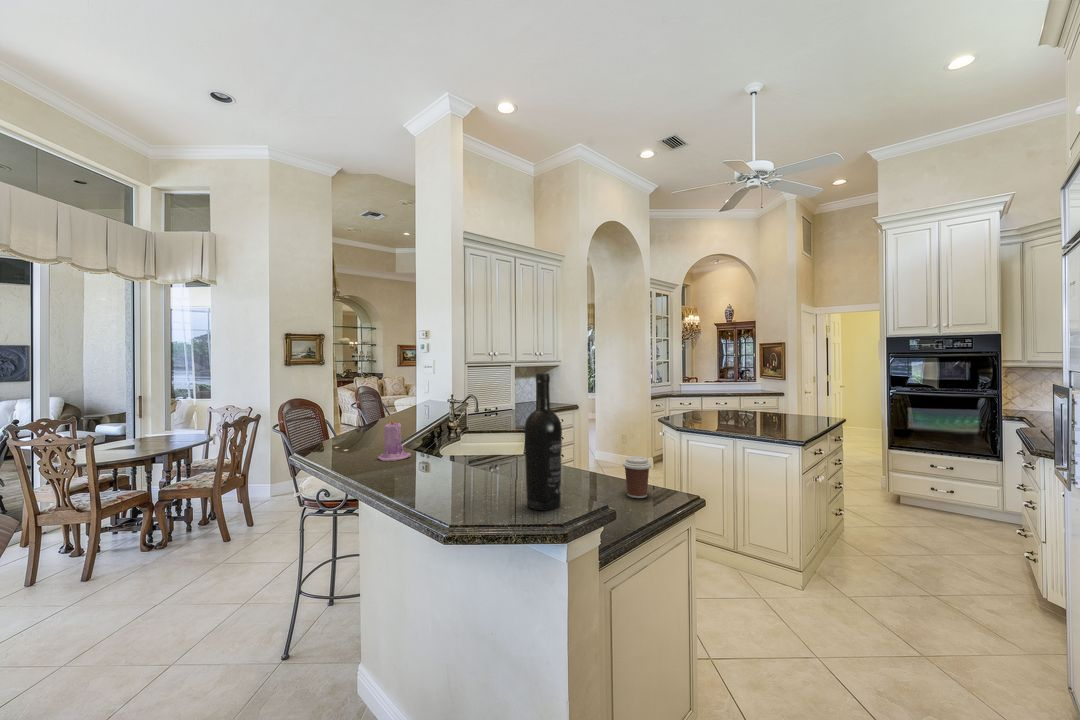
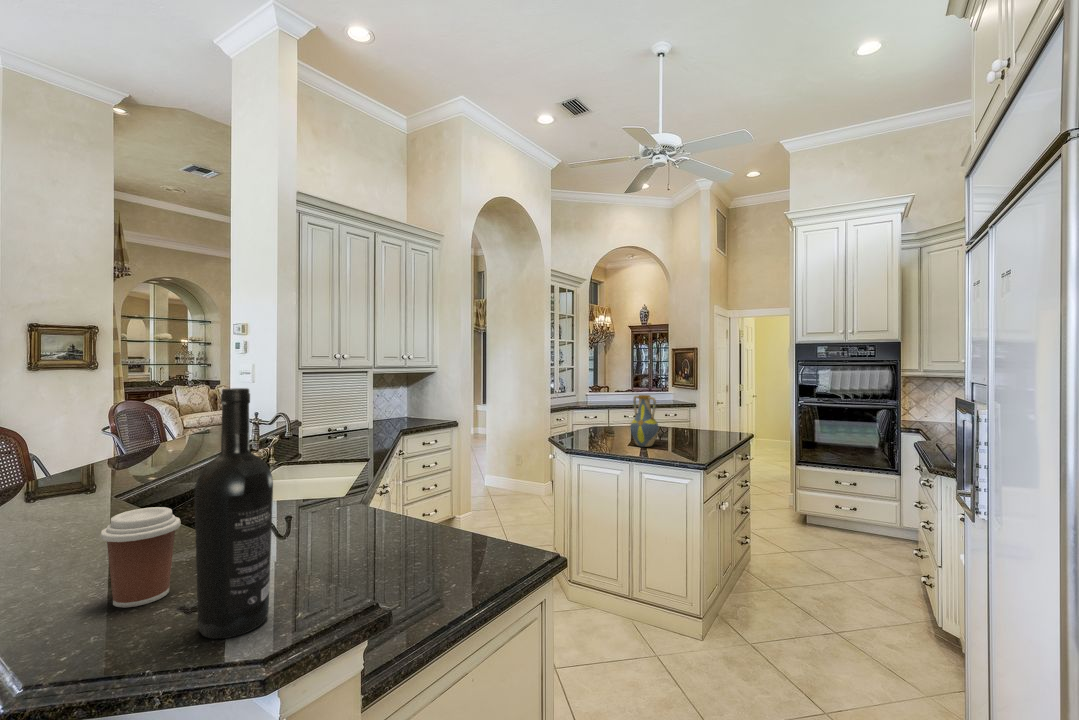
vase: none [732,384,757,427] -> present [630,395,659,447]
candle: present [378,420,411,461] -> none [49,455,116,528]
coffee cup: present [623,456,651,498] -> present [101,507,181,608]

